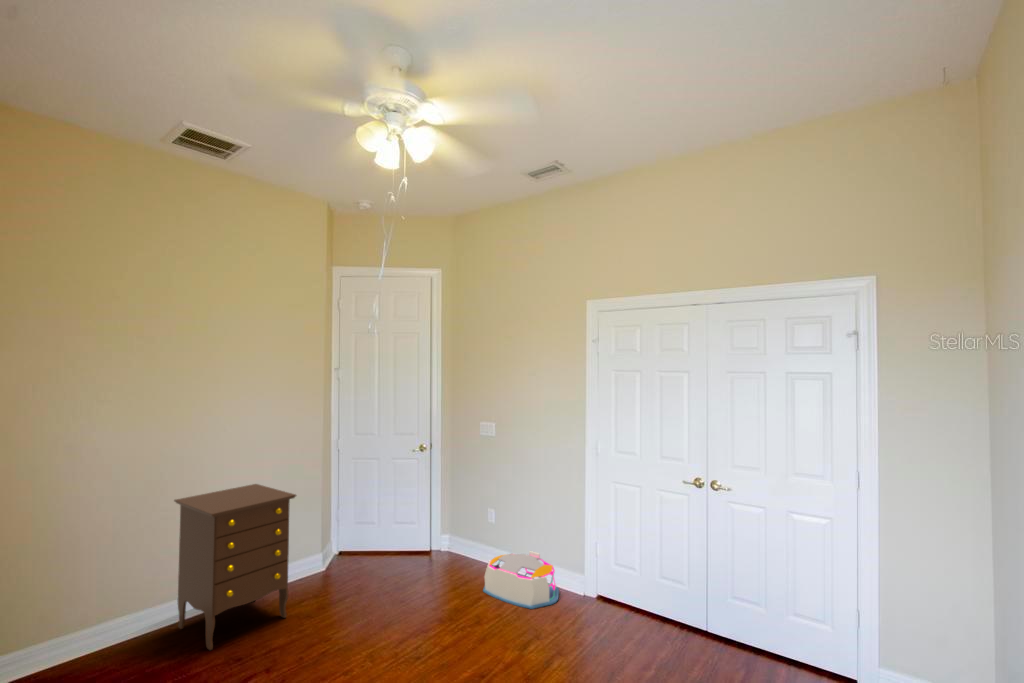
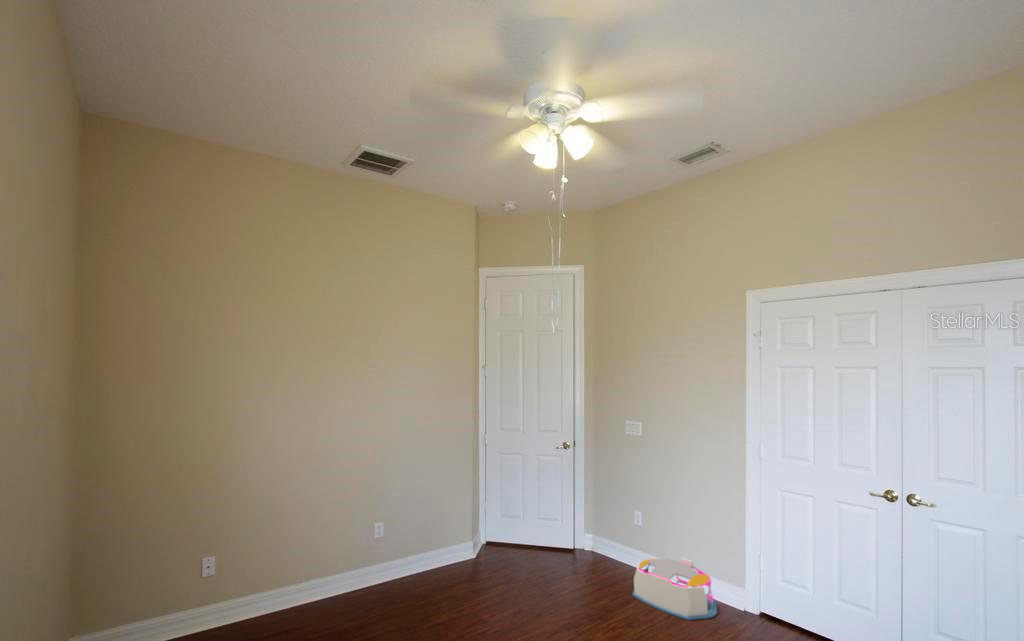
dresser: present [174,484,296,650] -> none [350,469,453,621]

